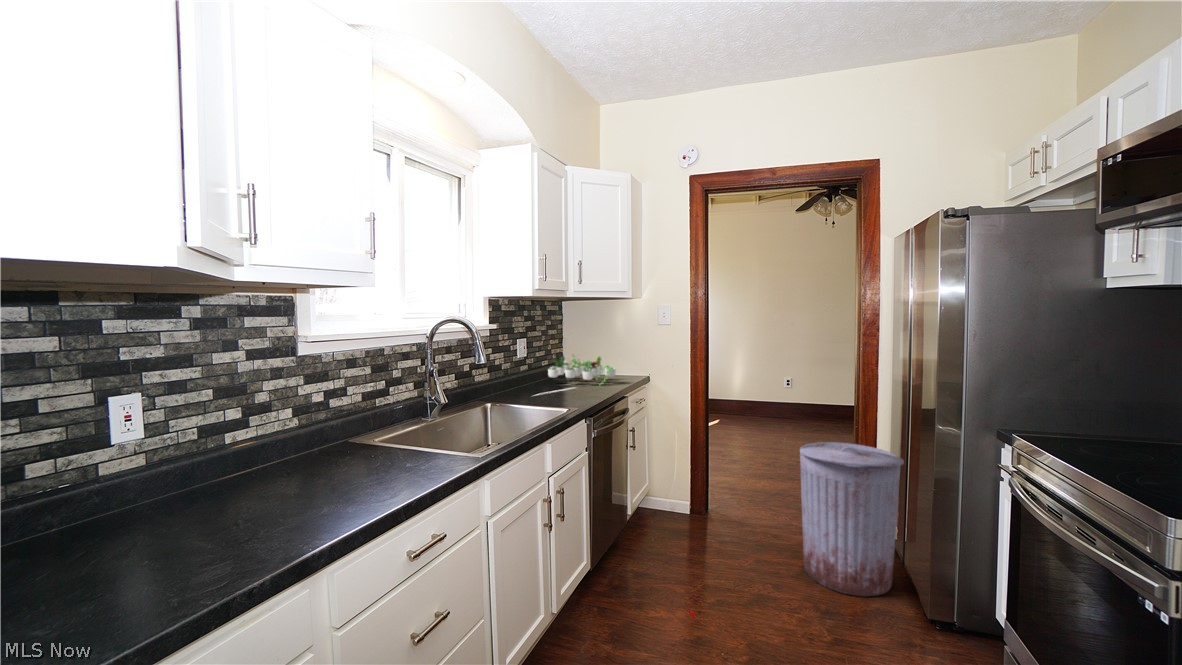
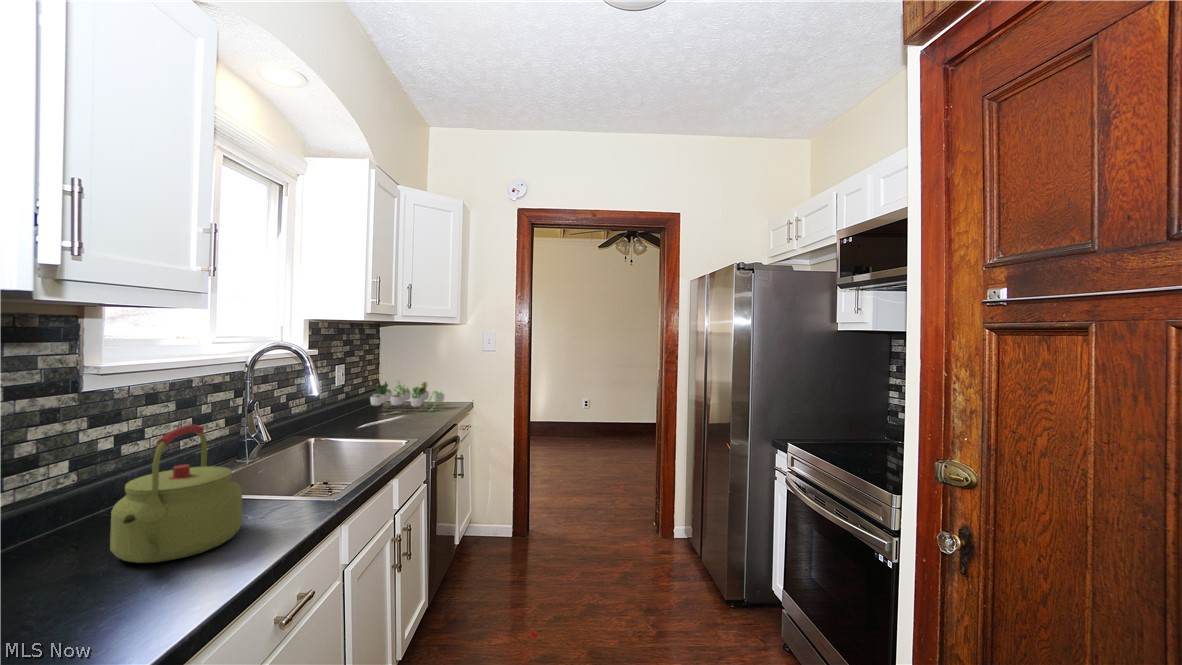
kettle: none [286,385,386,494] -> present [110,425,242,563]
trash can: present [800,442,904,596] -> none [616,450,694,578]

